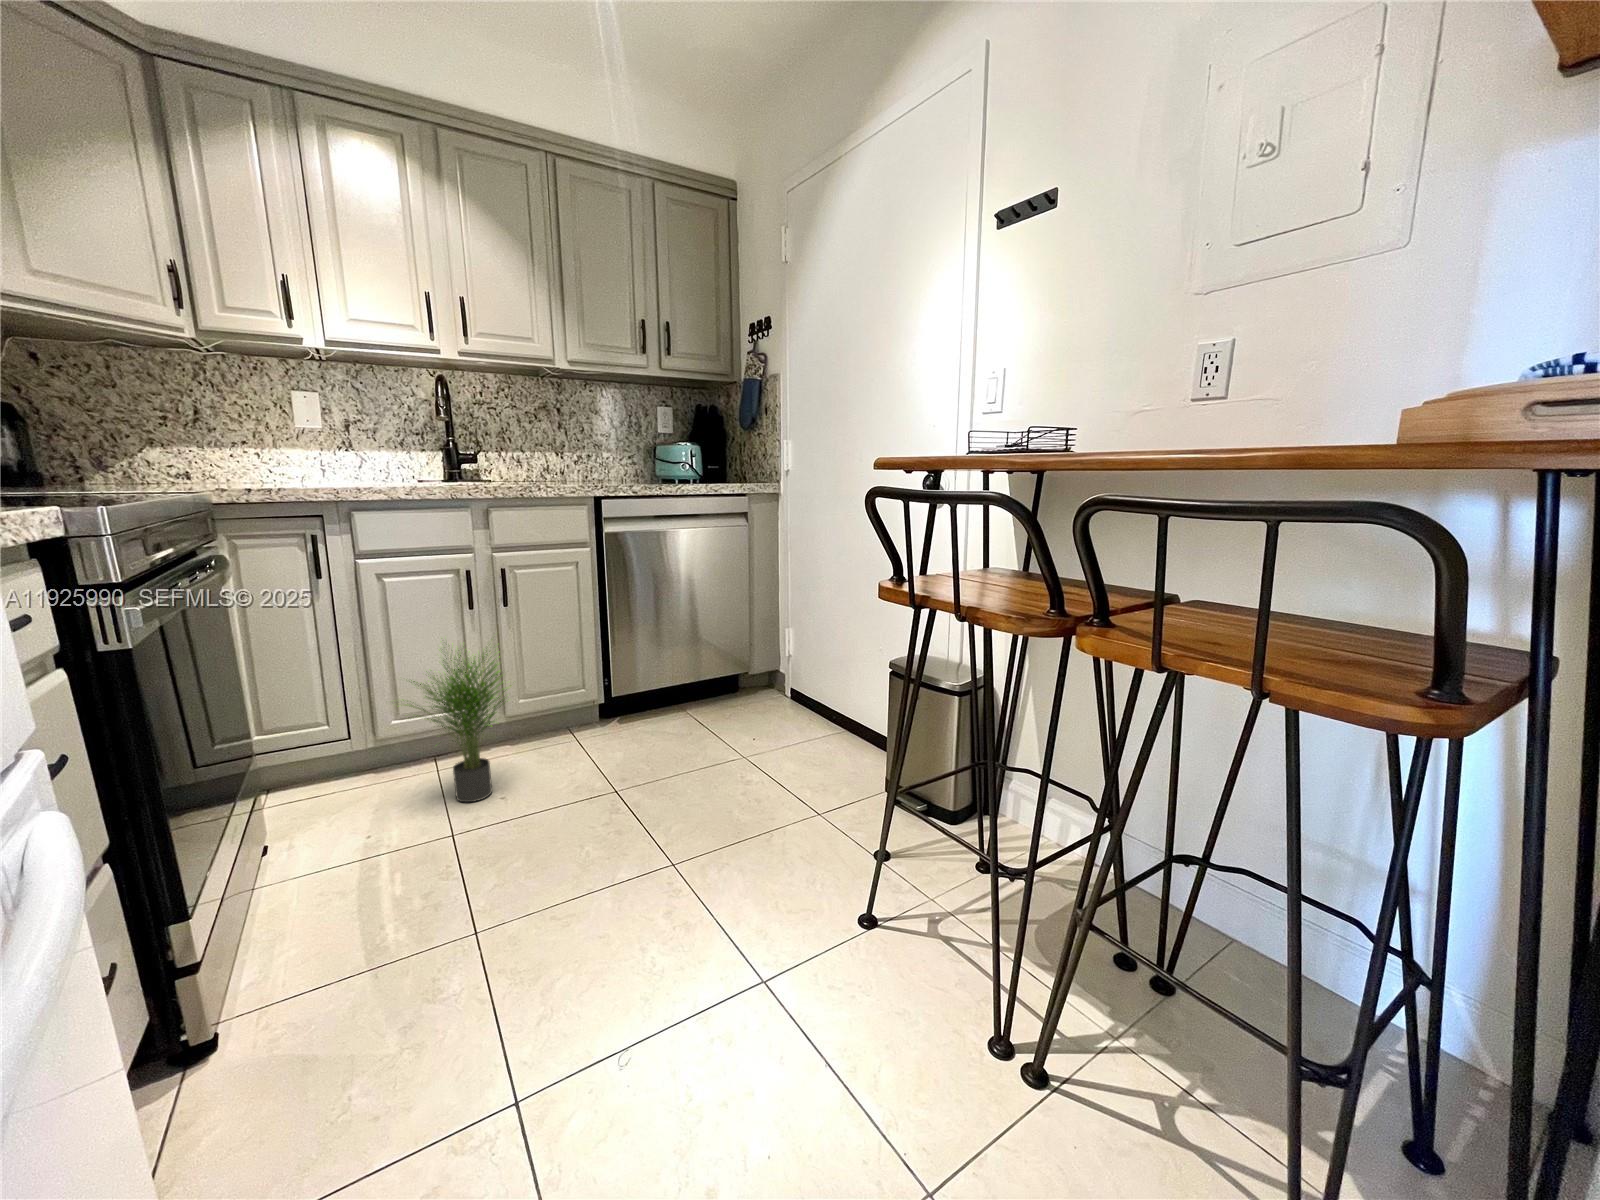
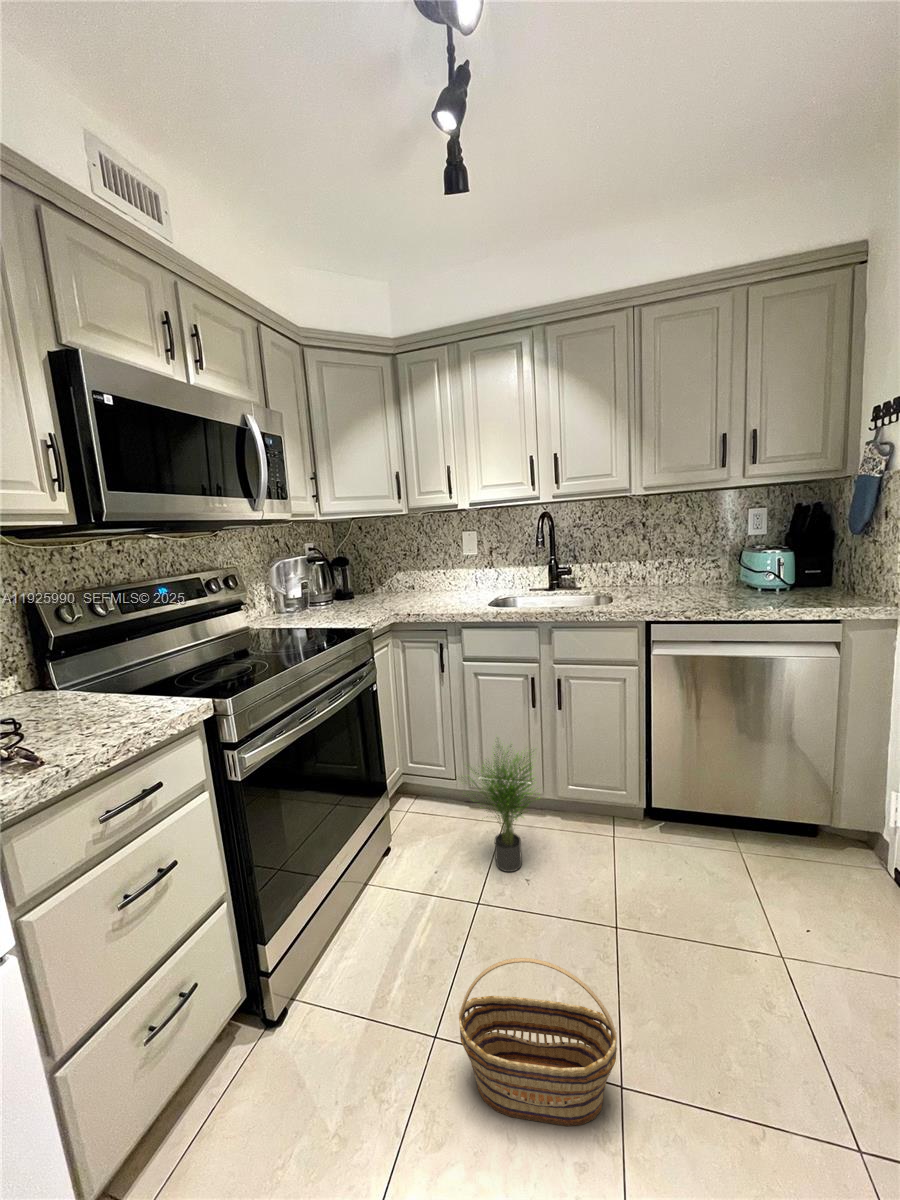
basket: none [538,755,691,929] -> present [459,958,617,1126]

